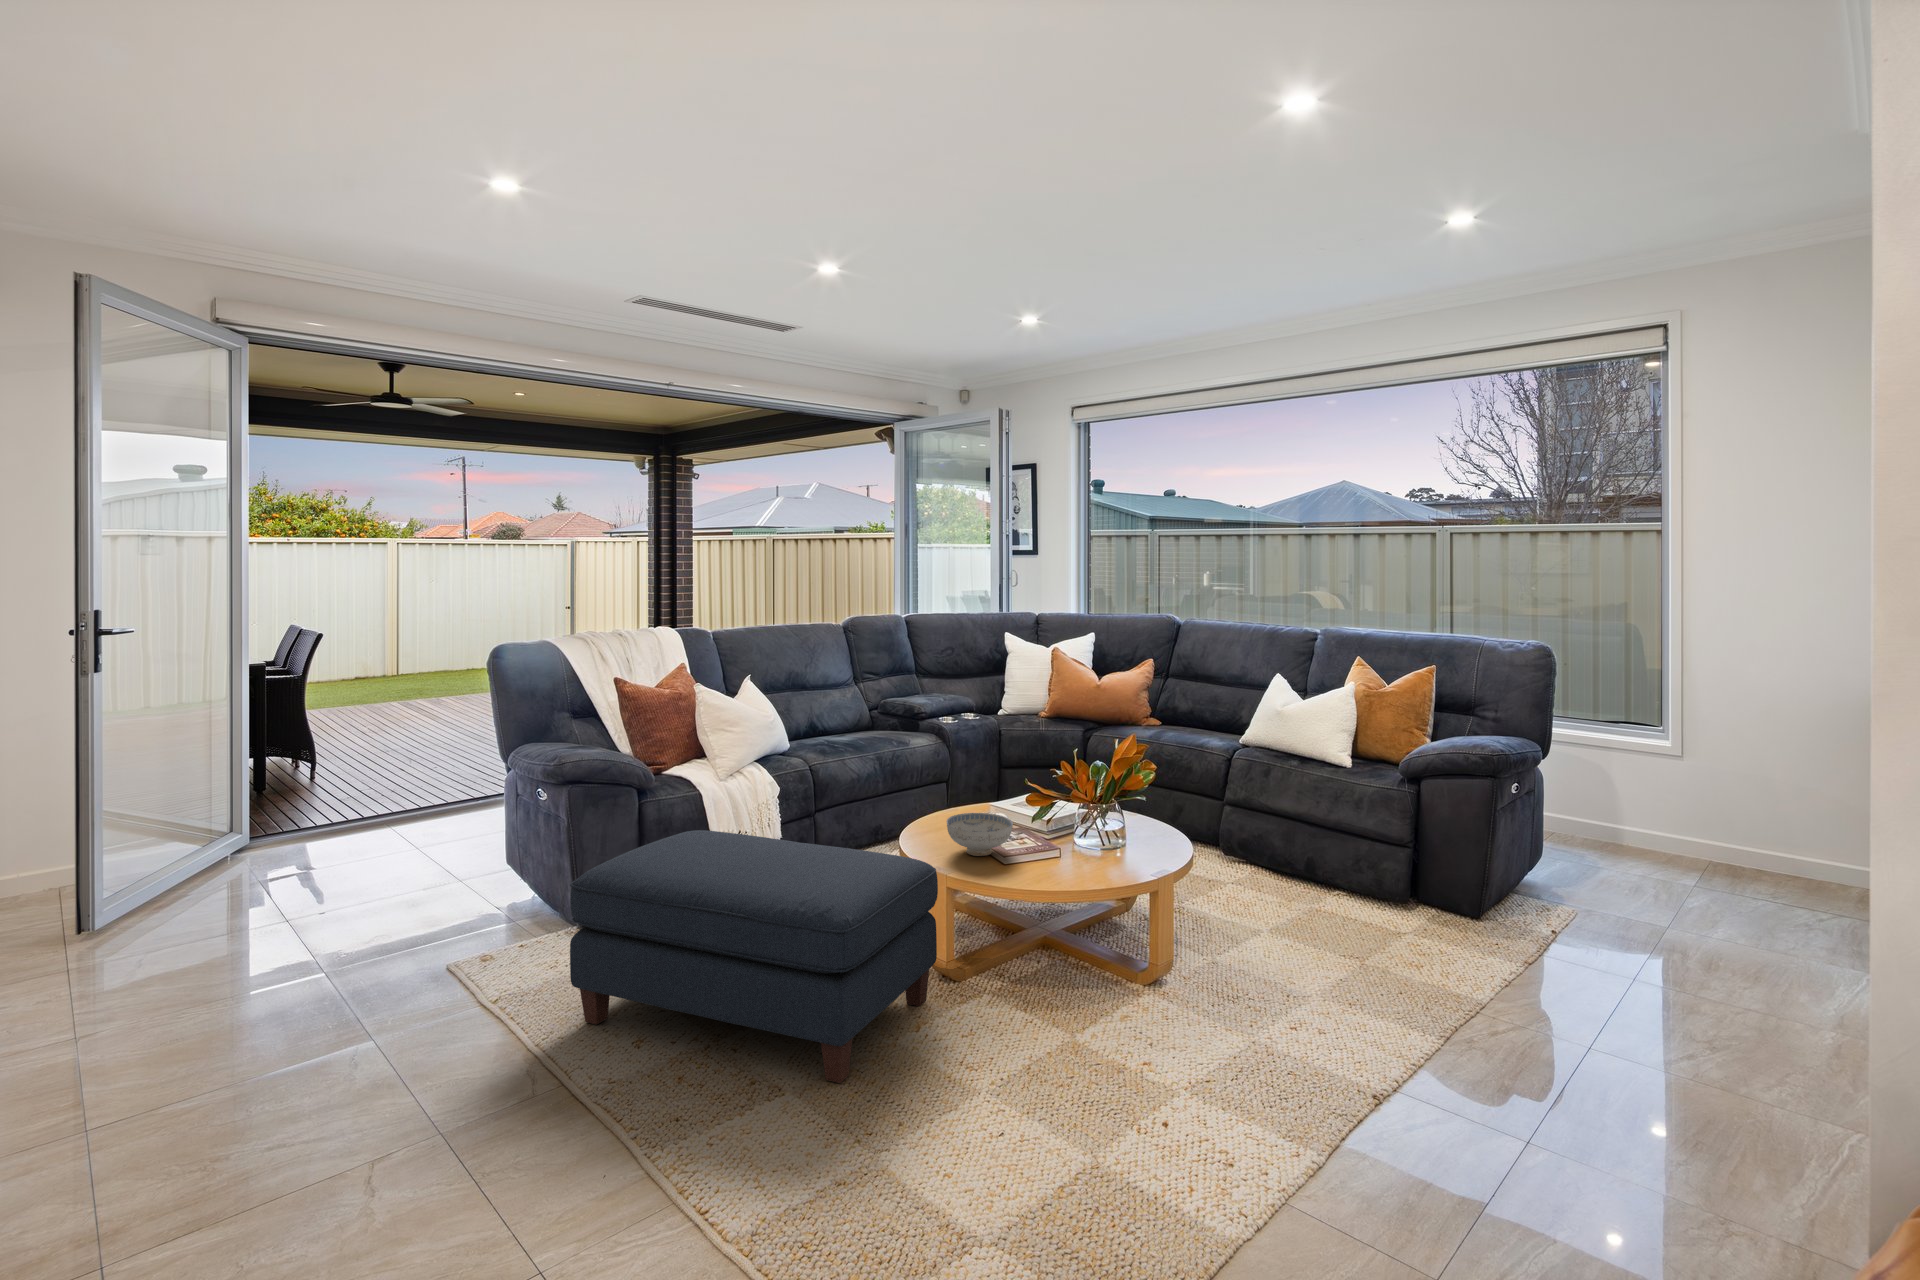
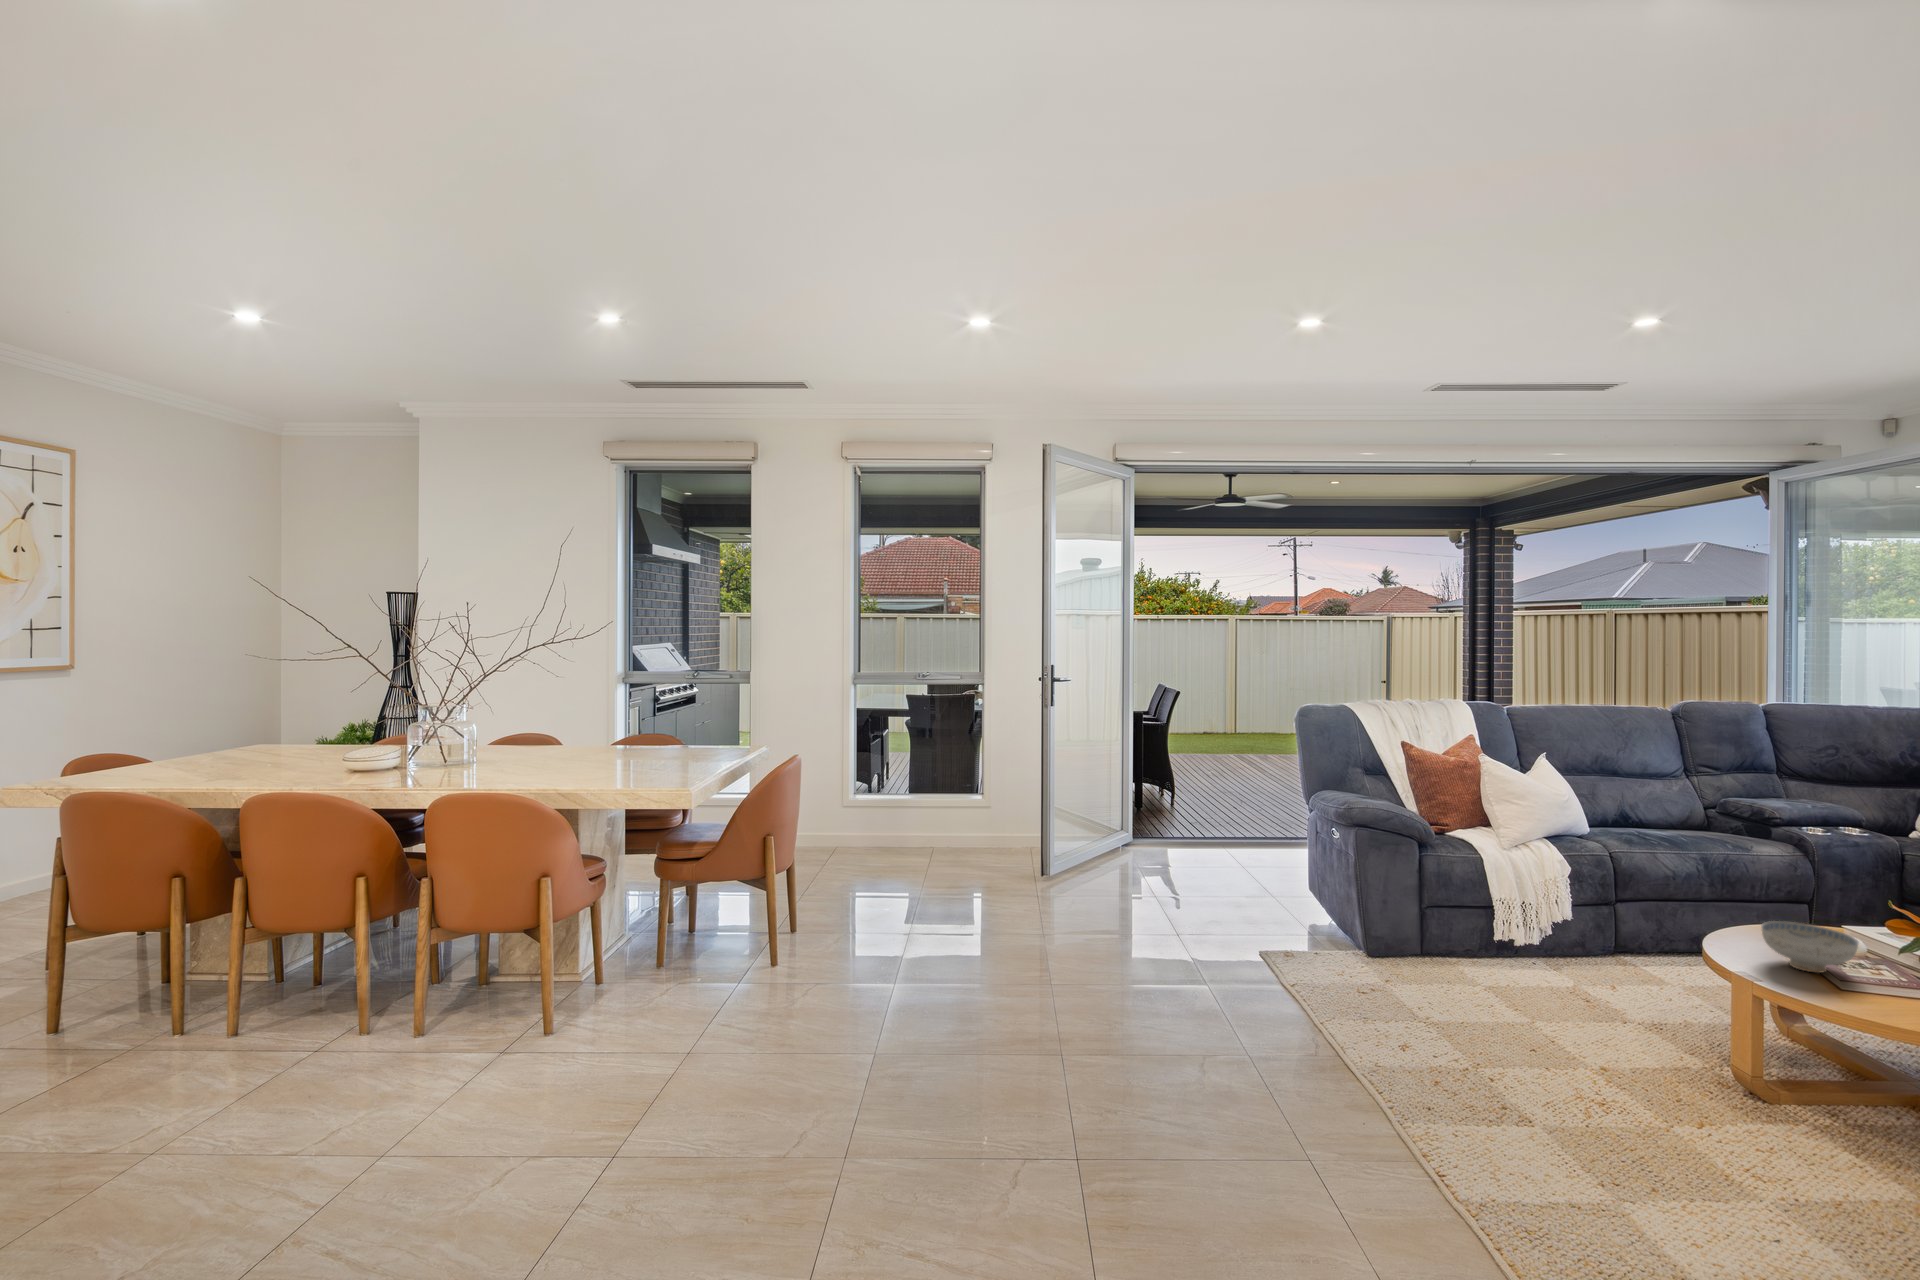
ottoman: present [570,830,938,1083] -> none [1348,883,1737,1140]

